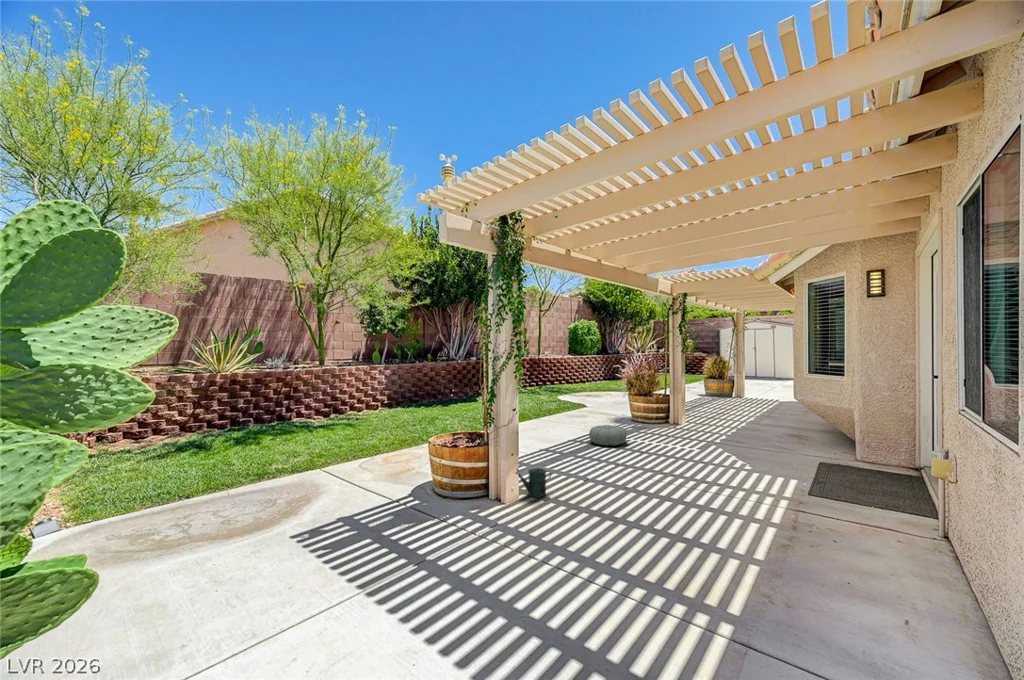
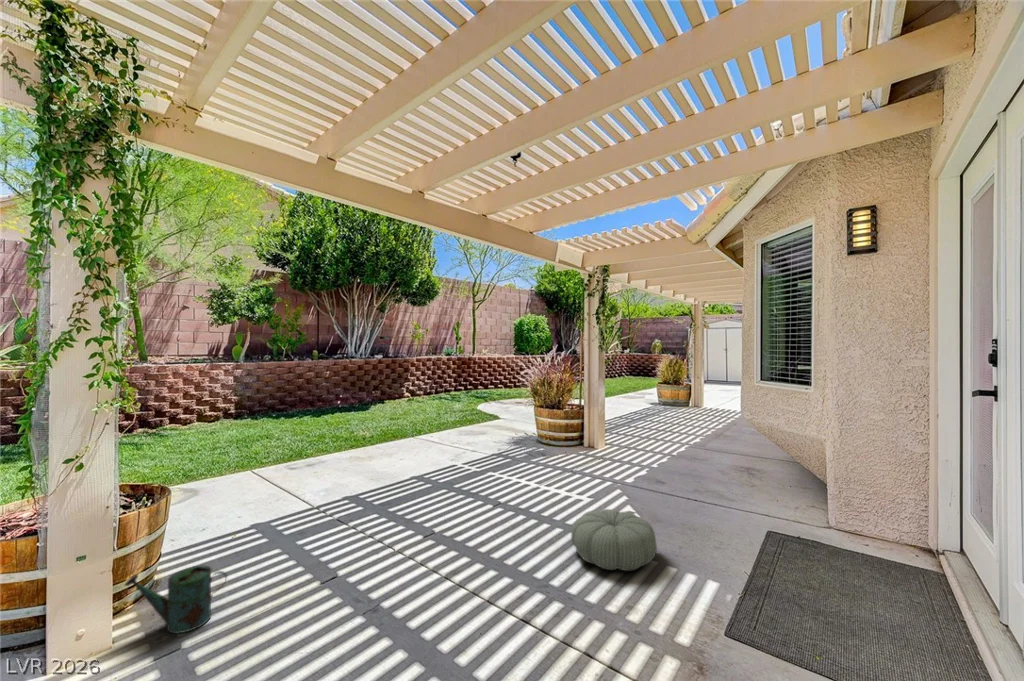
pouf: present [589,425,627,446] -> present [571,509,657,571]

